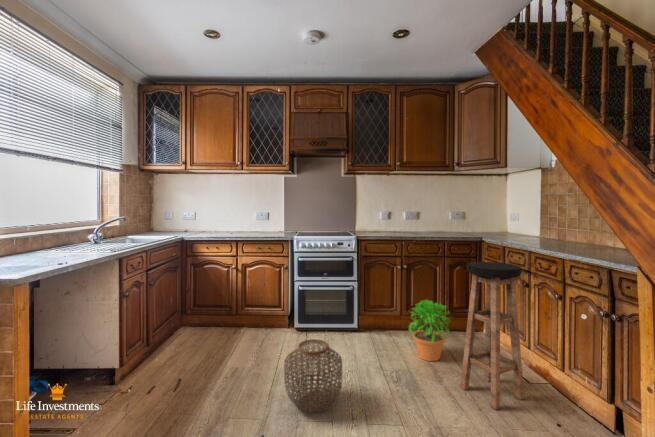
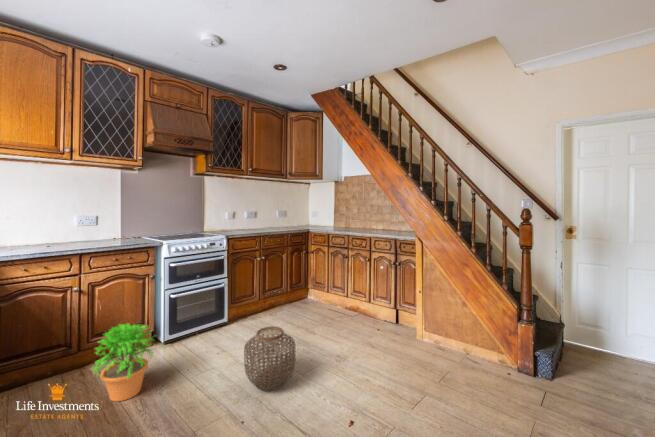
bar stool: present [460,262,525,410] -> none [334,245,365,333]
potted plant: present [409,300,450,361] -> present [93,324,154,401]

